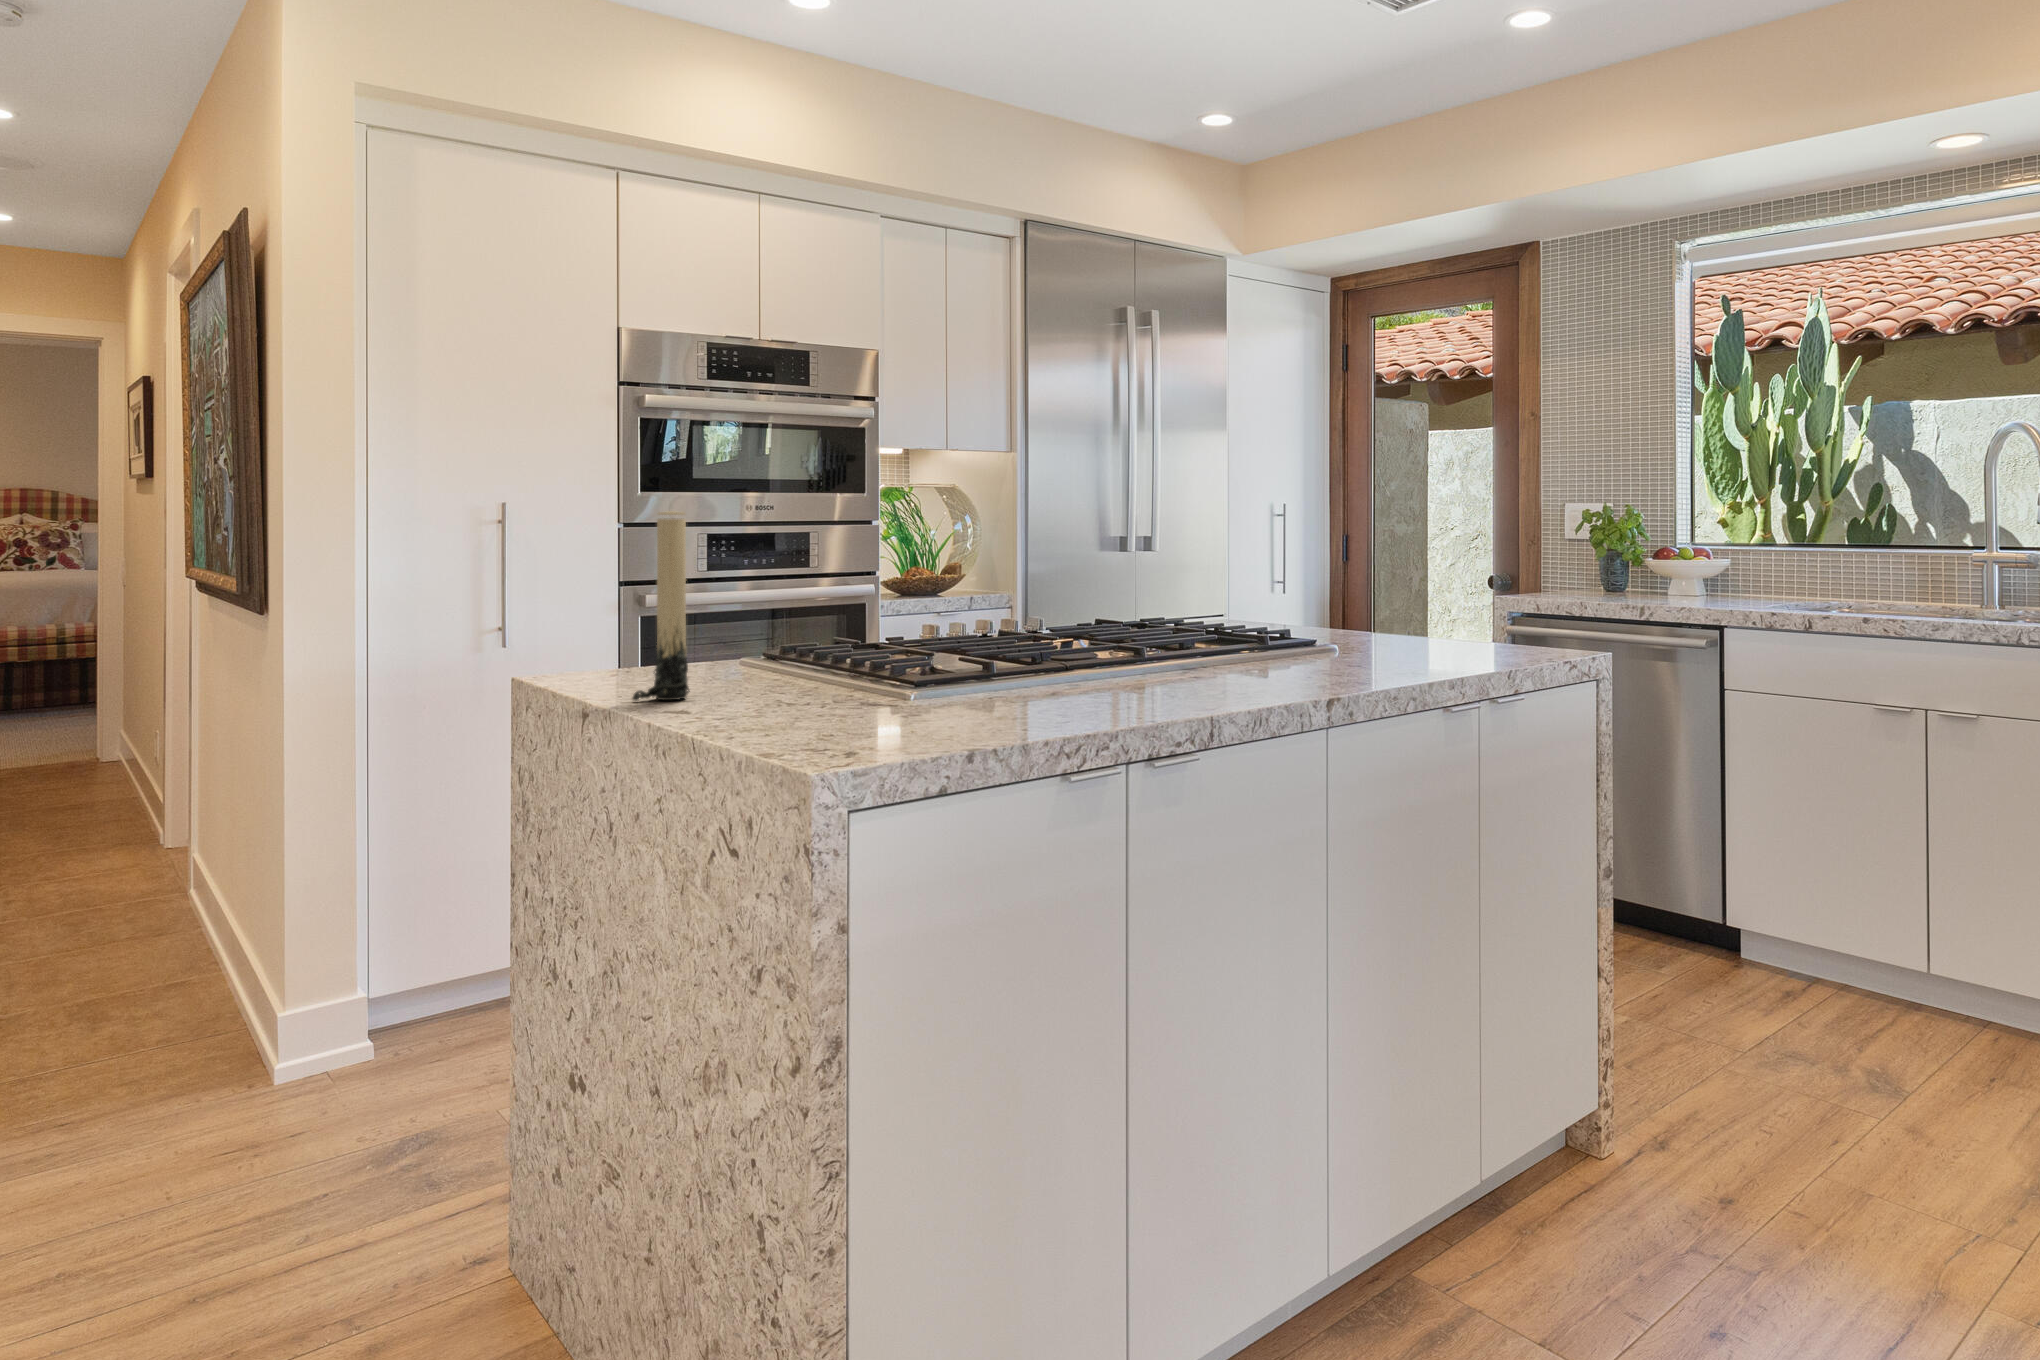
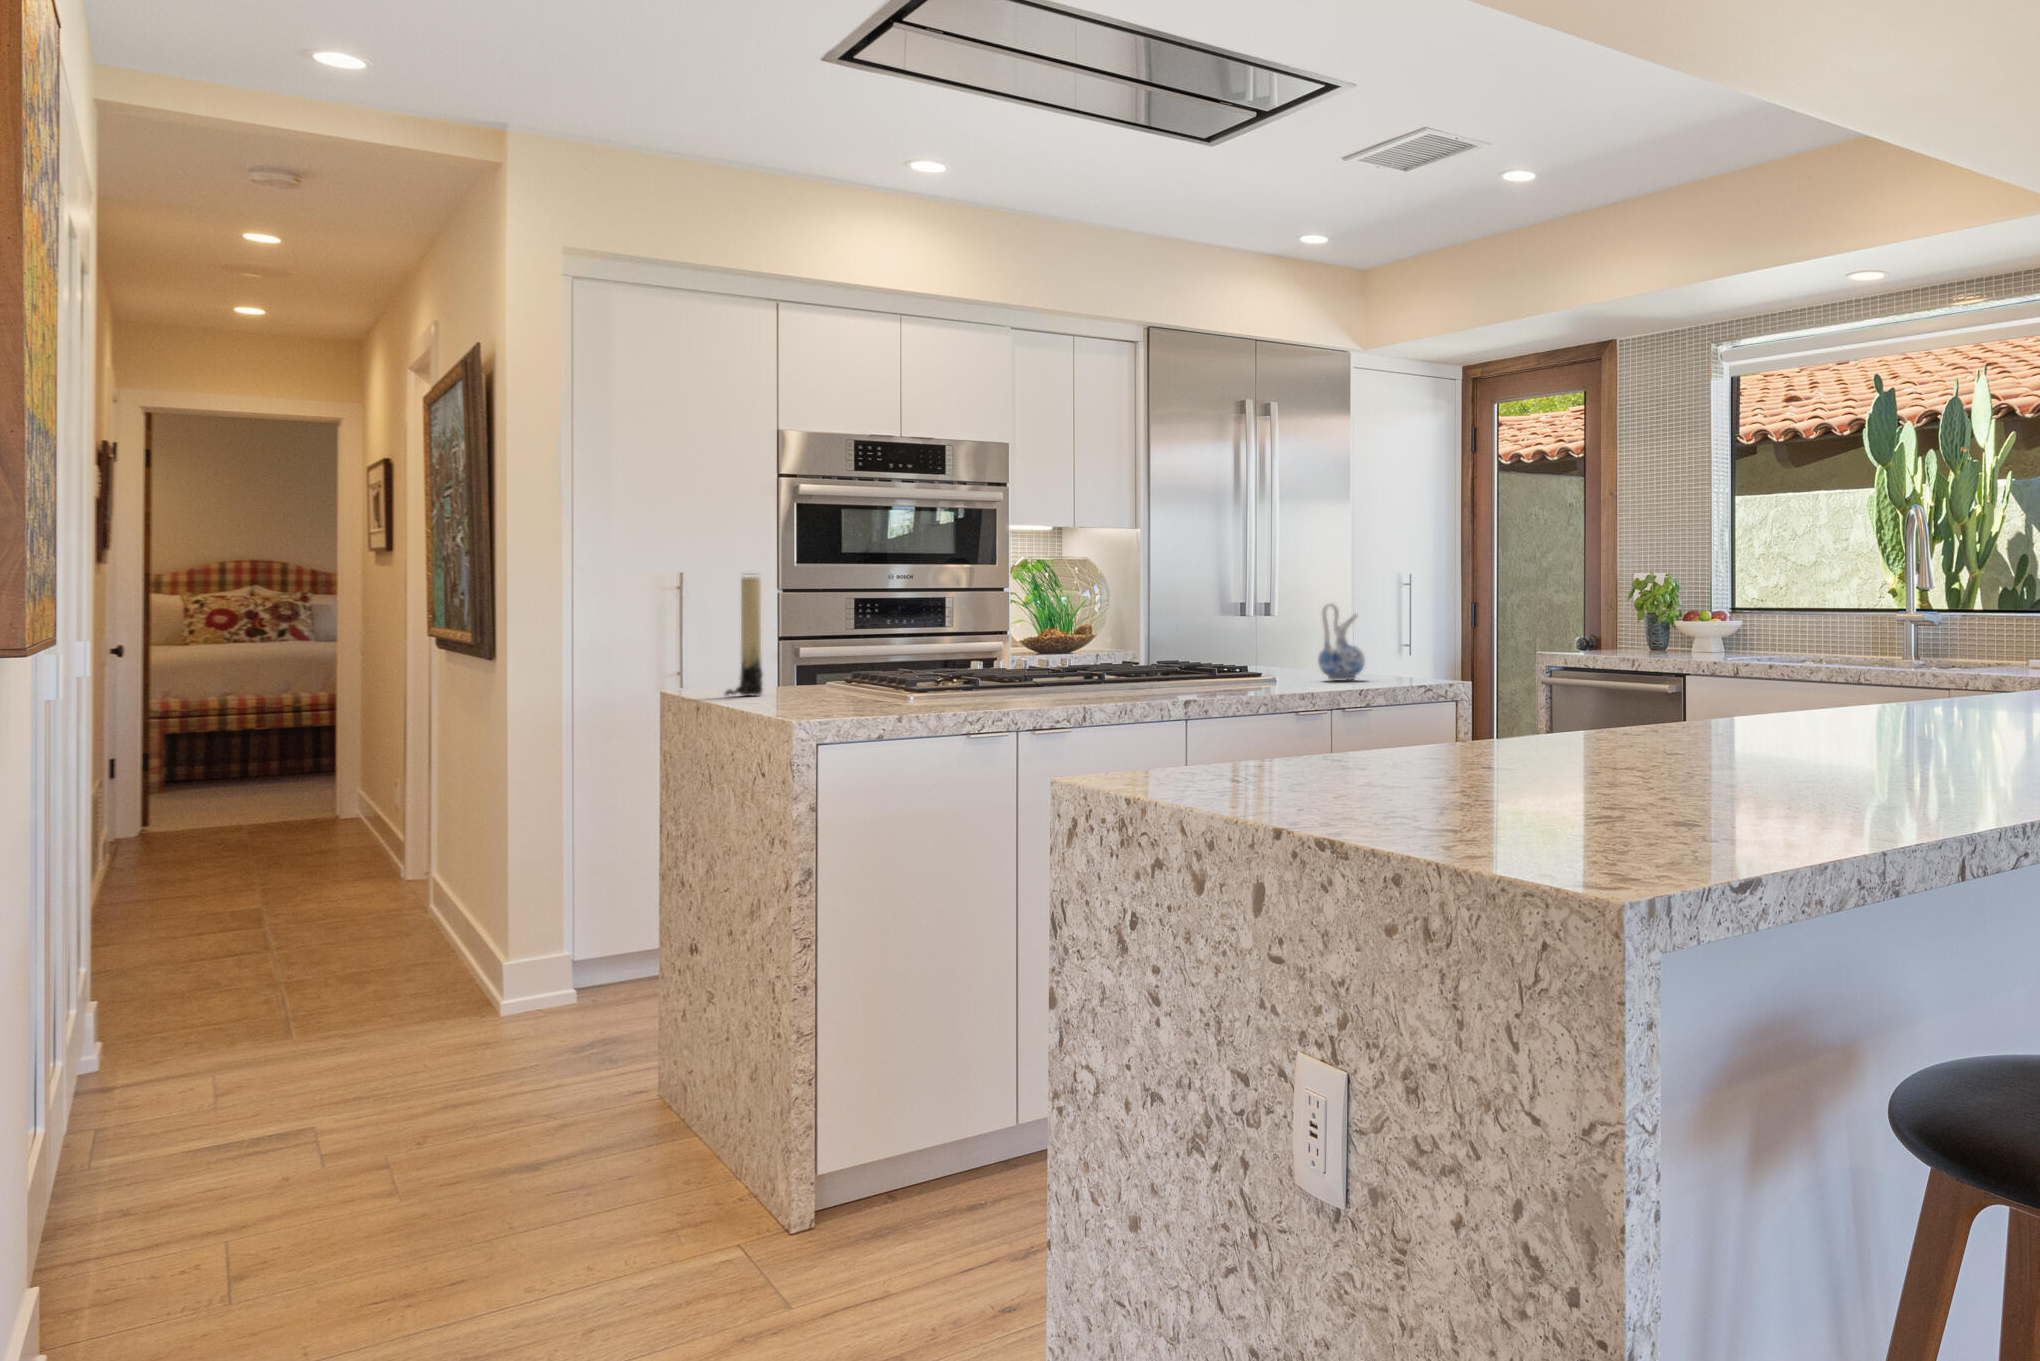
ceramic pitcher: none [1428,552,1496,661] -> present [1318,603,1365,681]

